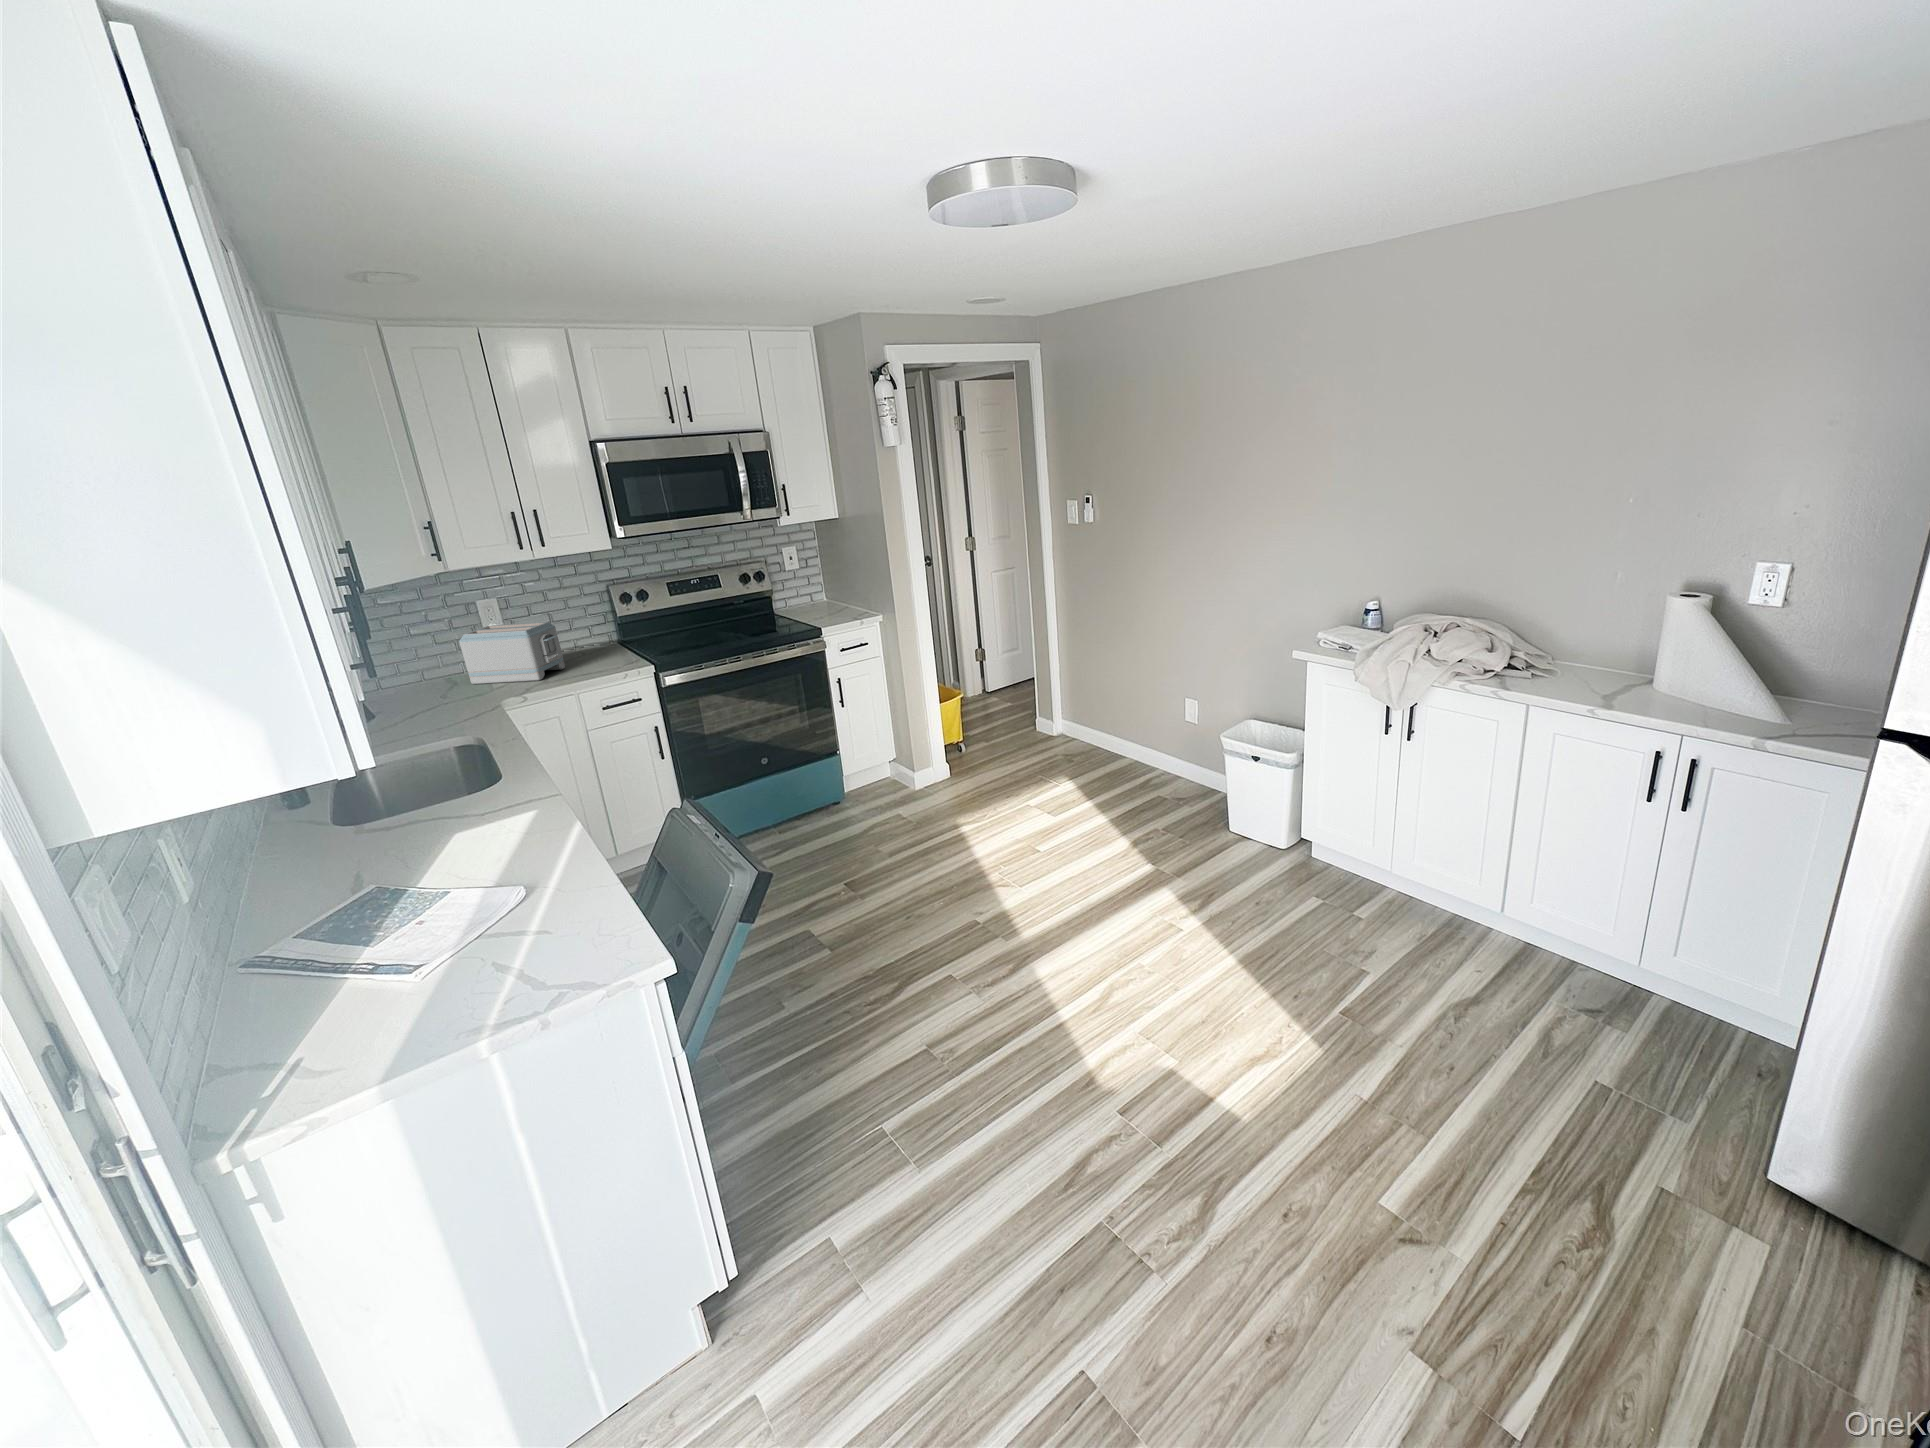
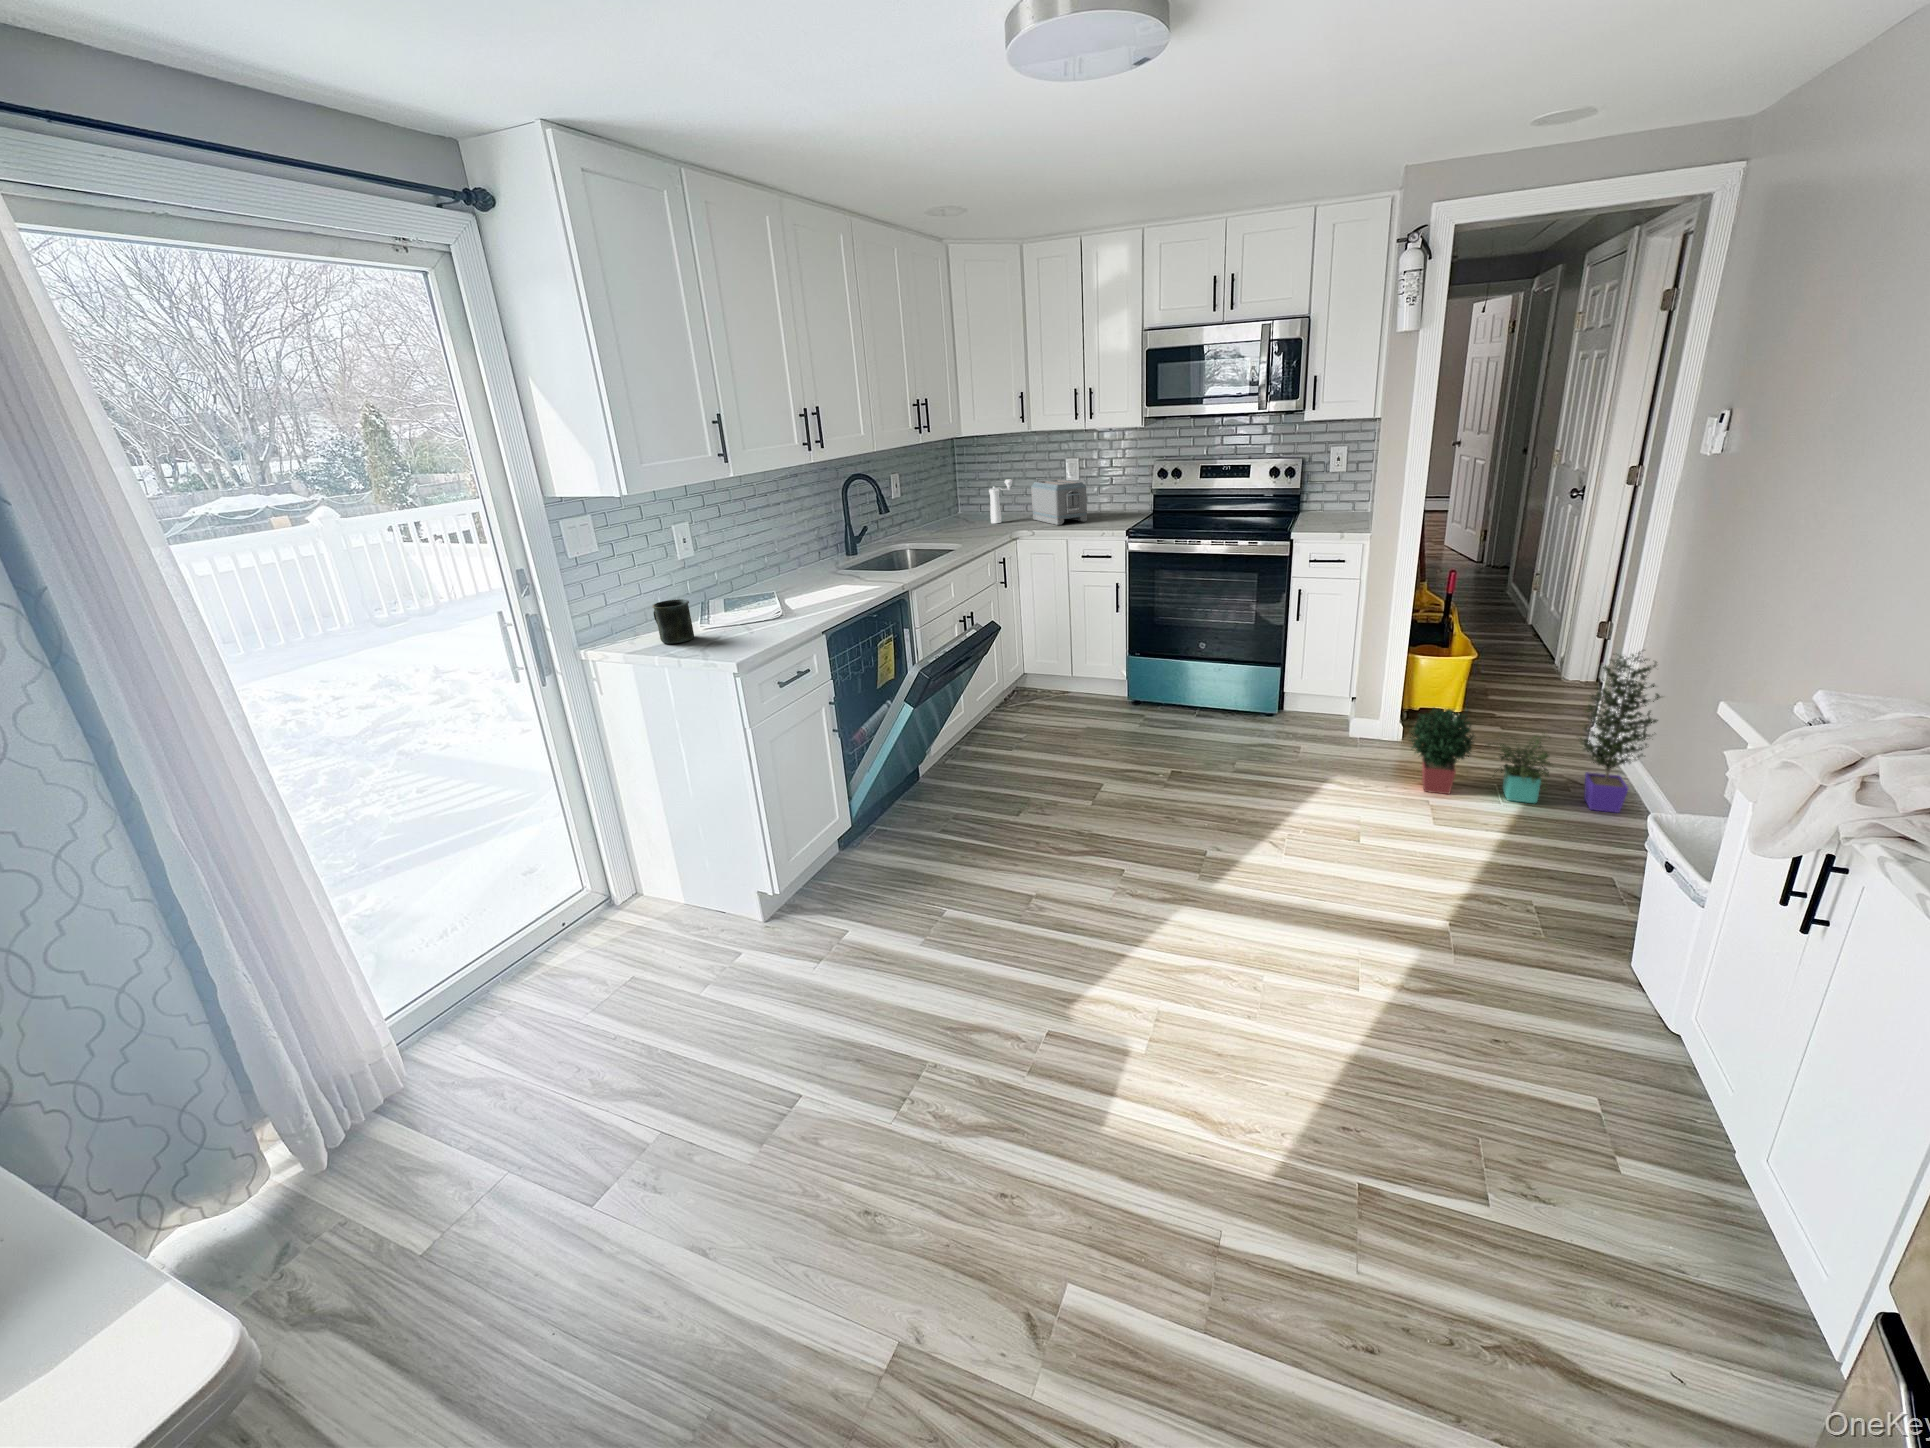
pepper mill: none [396,638,428,703] -> present [989,479,1013,523]
potted plant: none [985,652,1112,802] -> present [1410,652,1660,813]
mug: none [325,932,444,1033] -> present [652,599,694,643]

